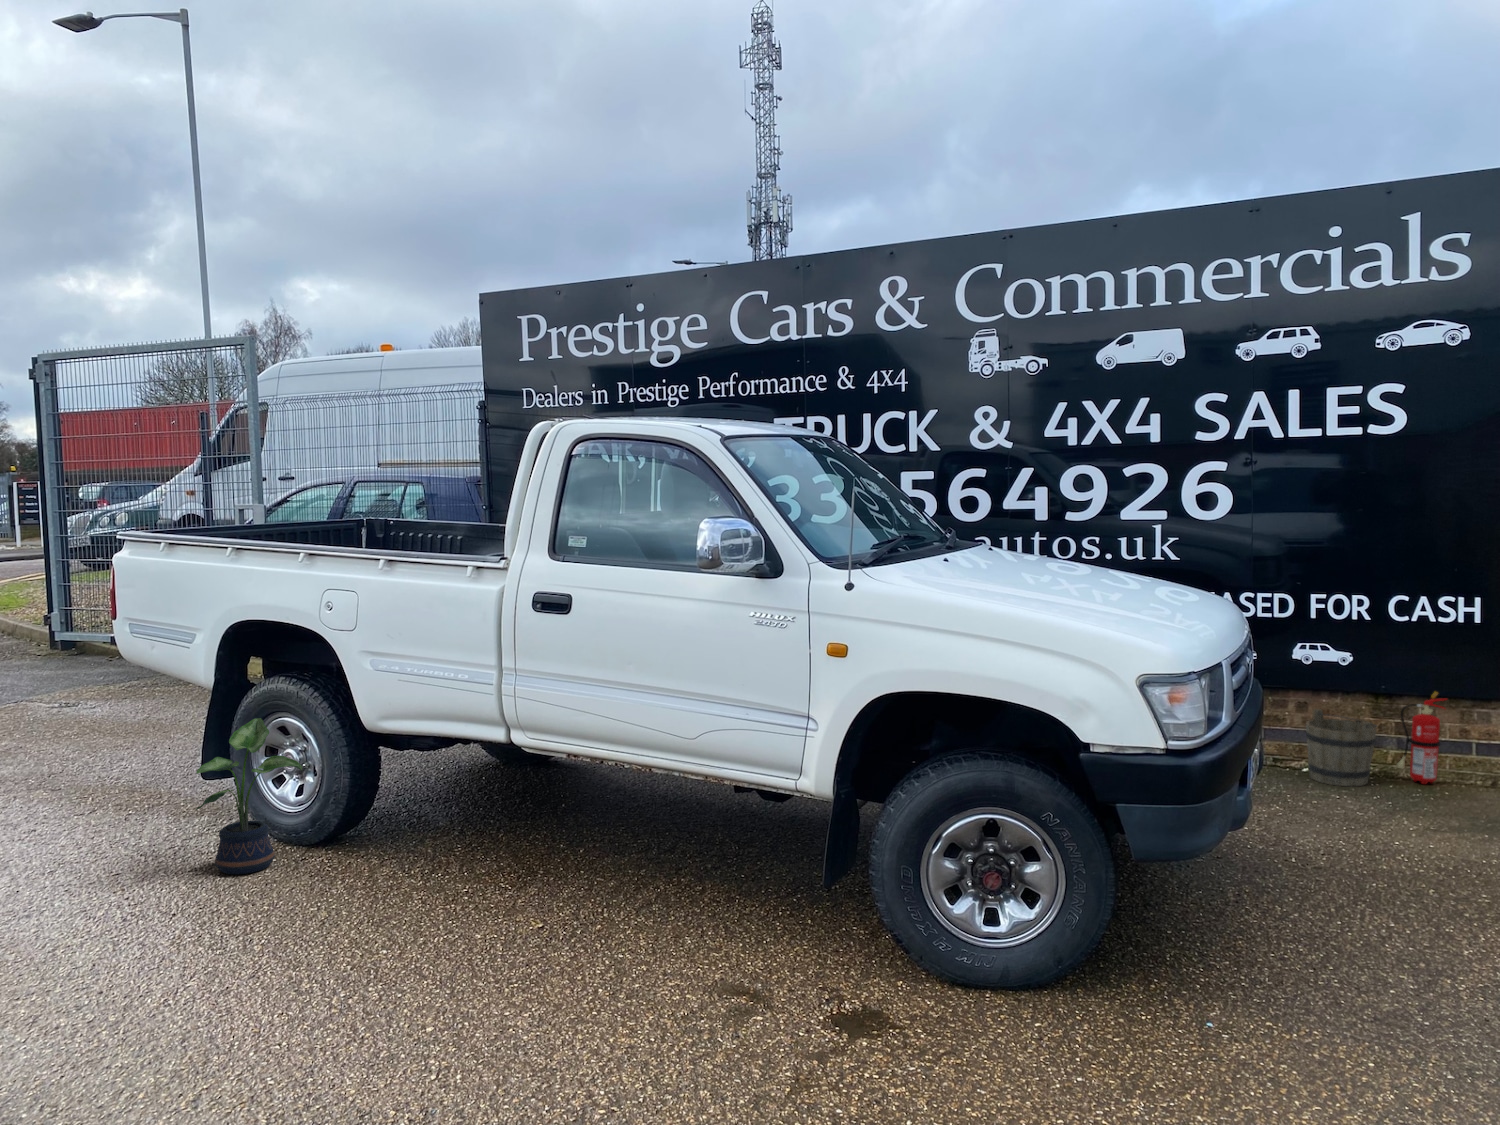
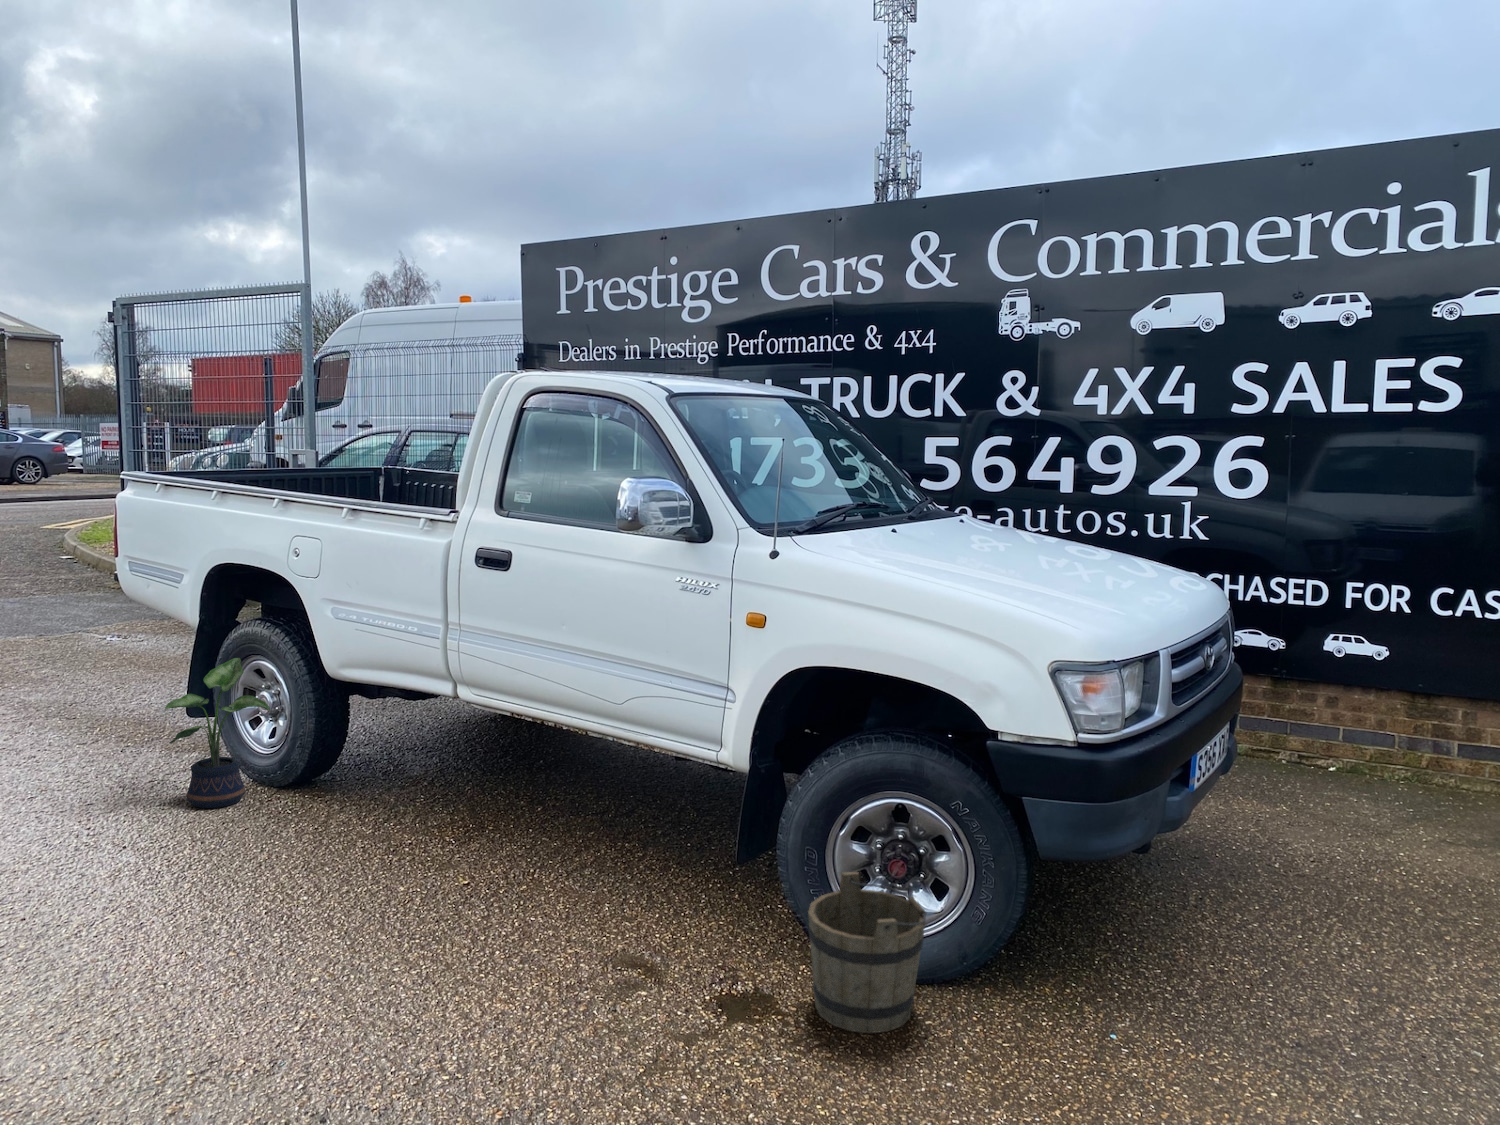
fire extinguisher: present [1397,692,1446,784] -> none [1428,691,1490,791]
bucket: present [1306,709,1377,786] -> present [808,872,926,1033]

